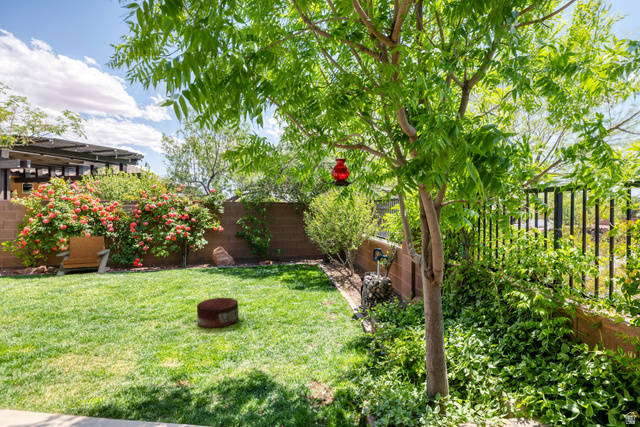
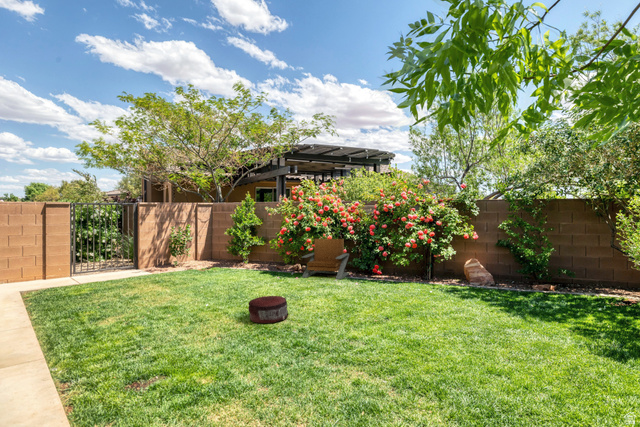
pouf: present [197,297,239,328] -> present [248,296,288,323]

